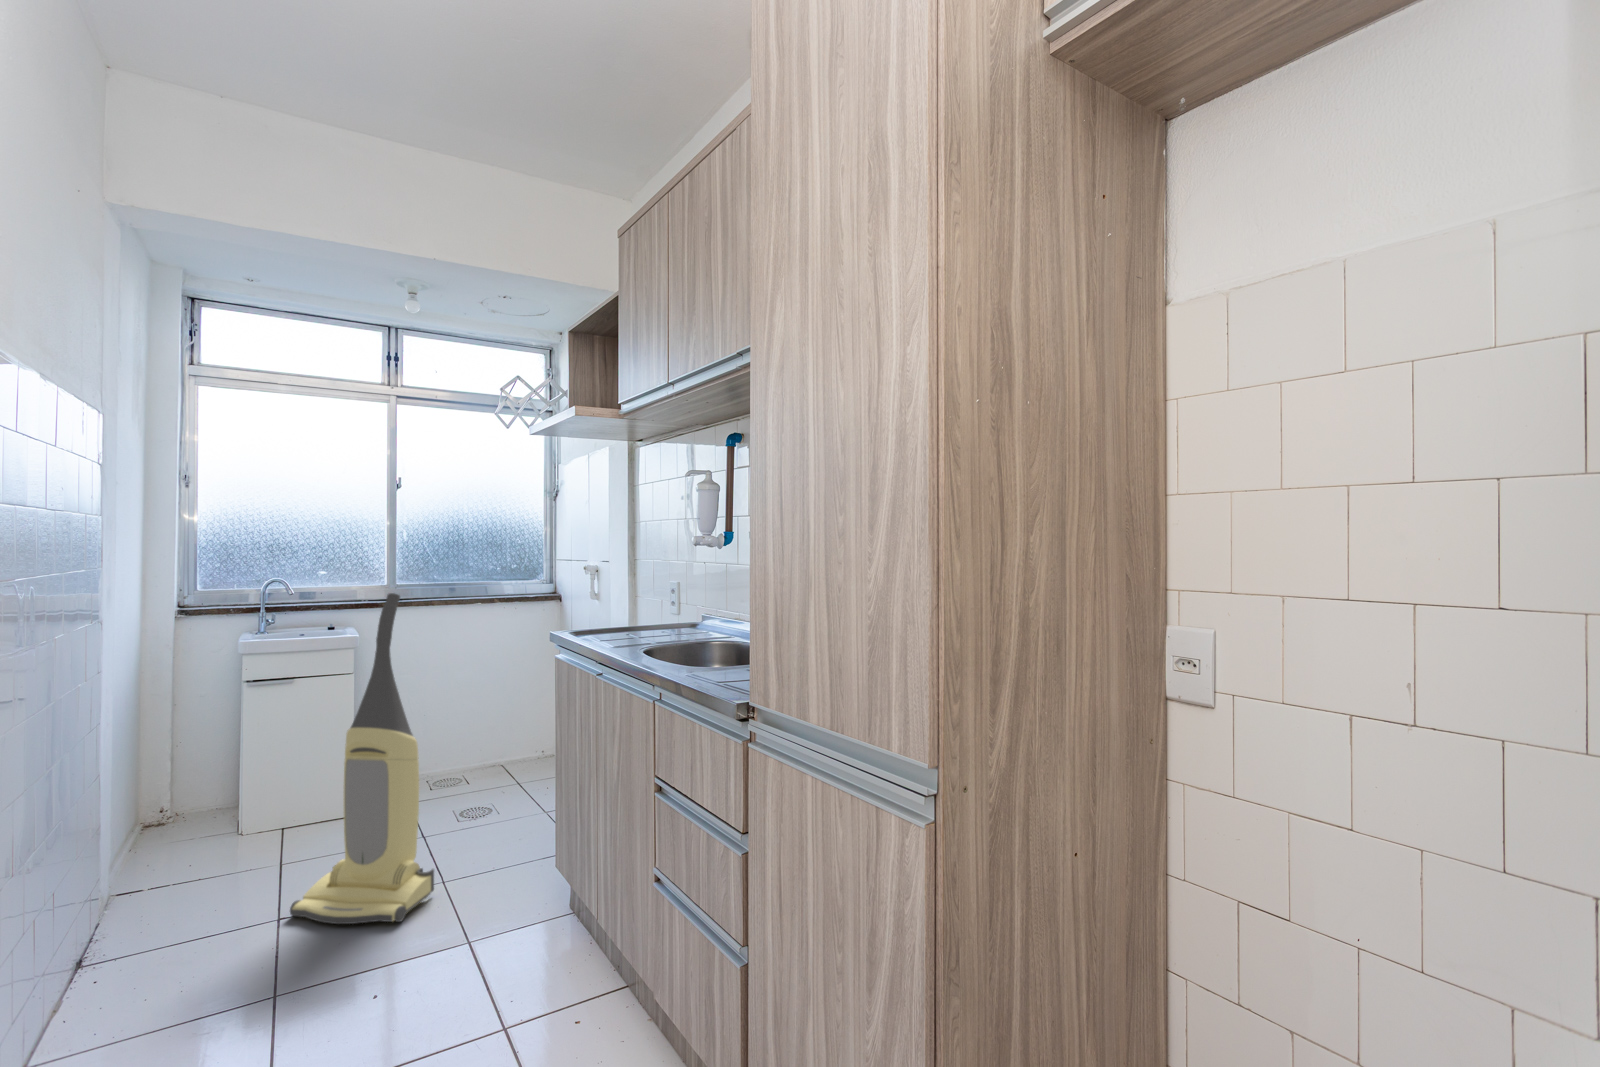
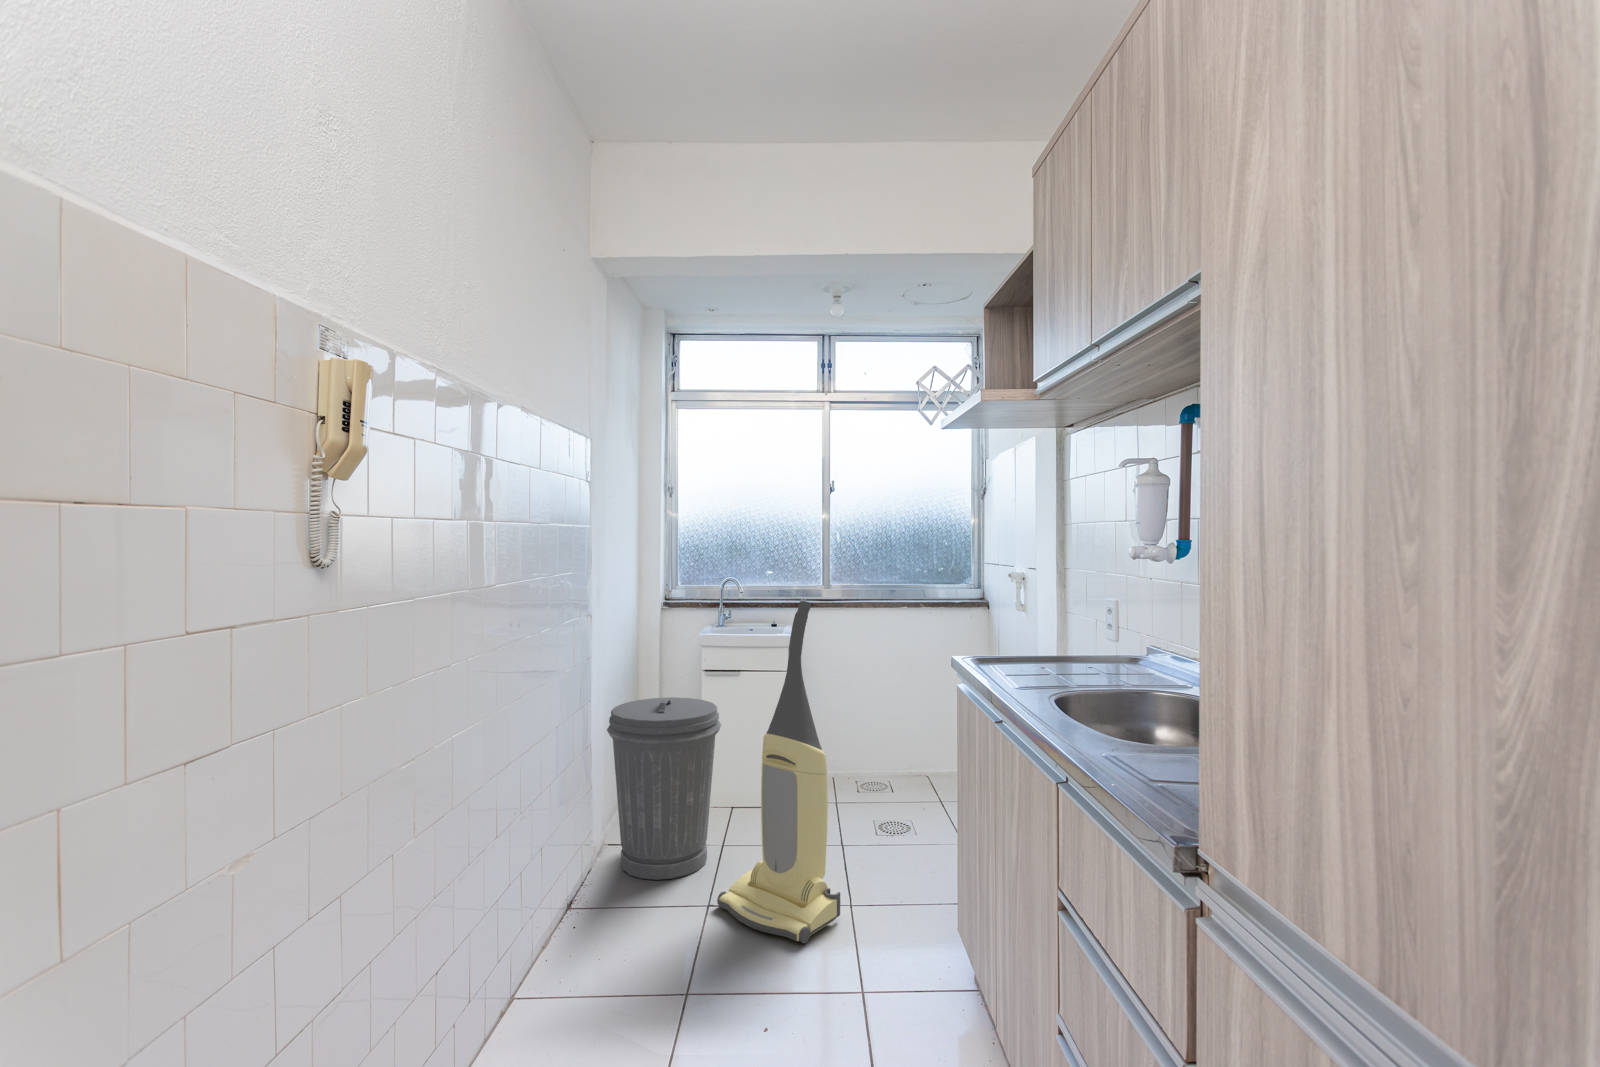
trash can: none [122,709,282,917] -> present [607,697,721,880]

